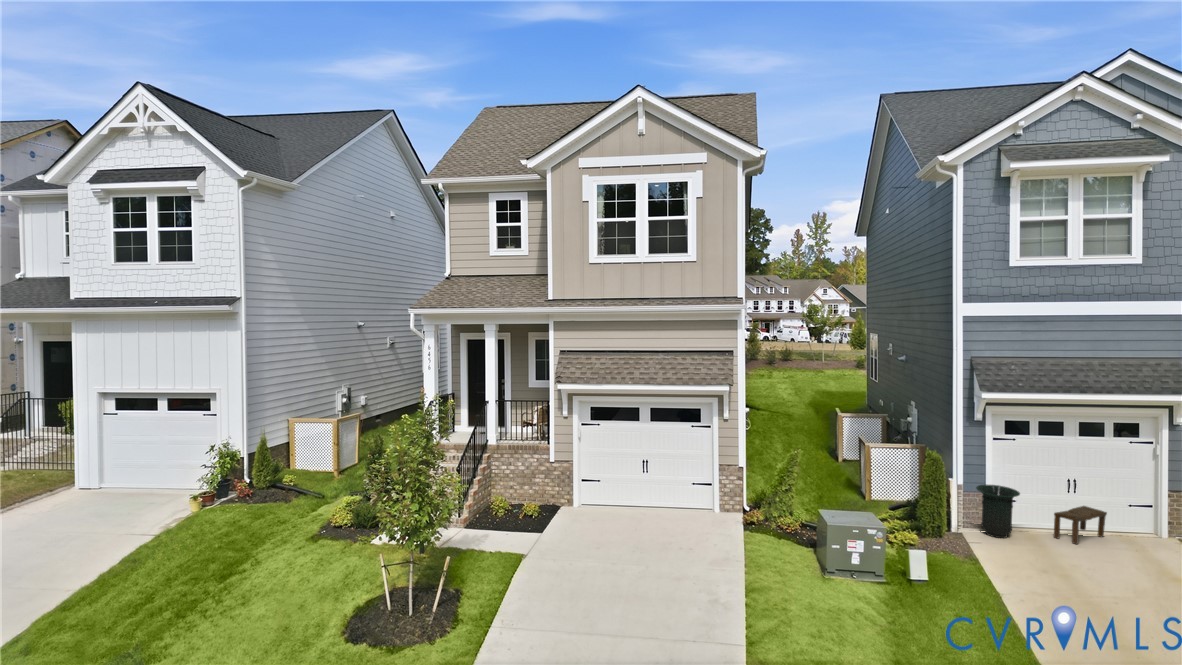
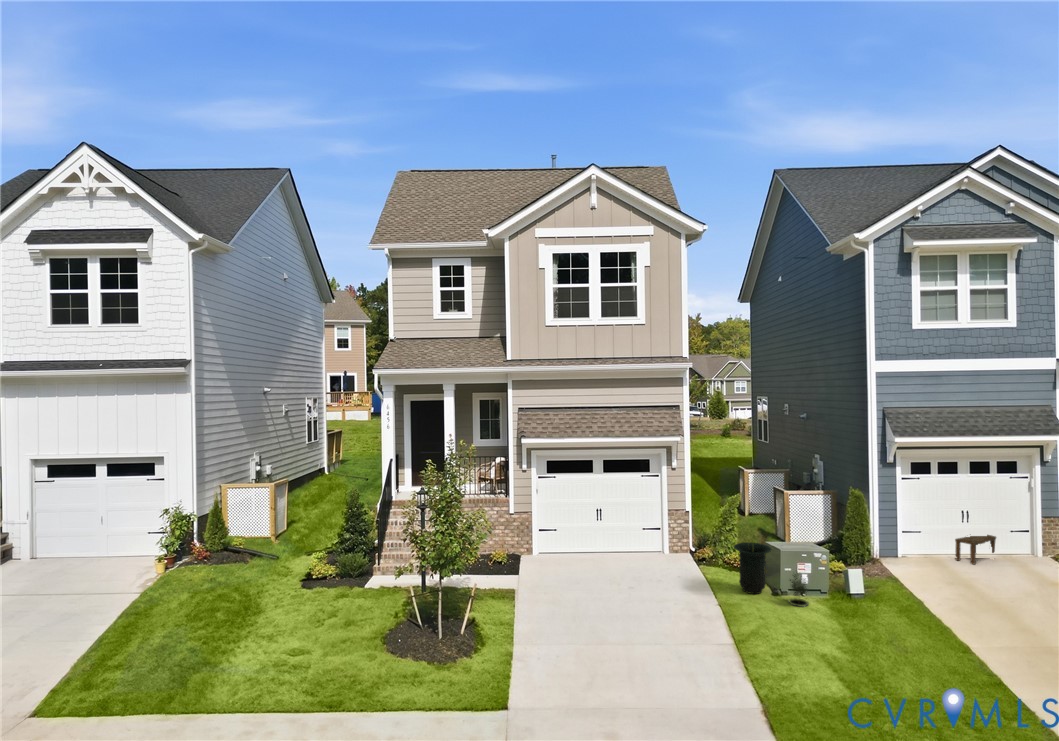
trash can: present [976,485,1020,538] -> present [734,542,771,594]
potted tree: none [835,545,861,589] -> present [788,573,808,607]

